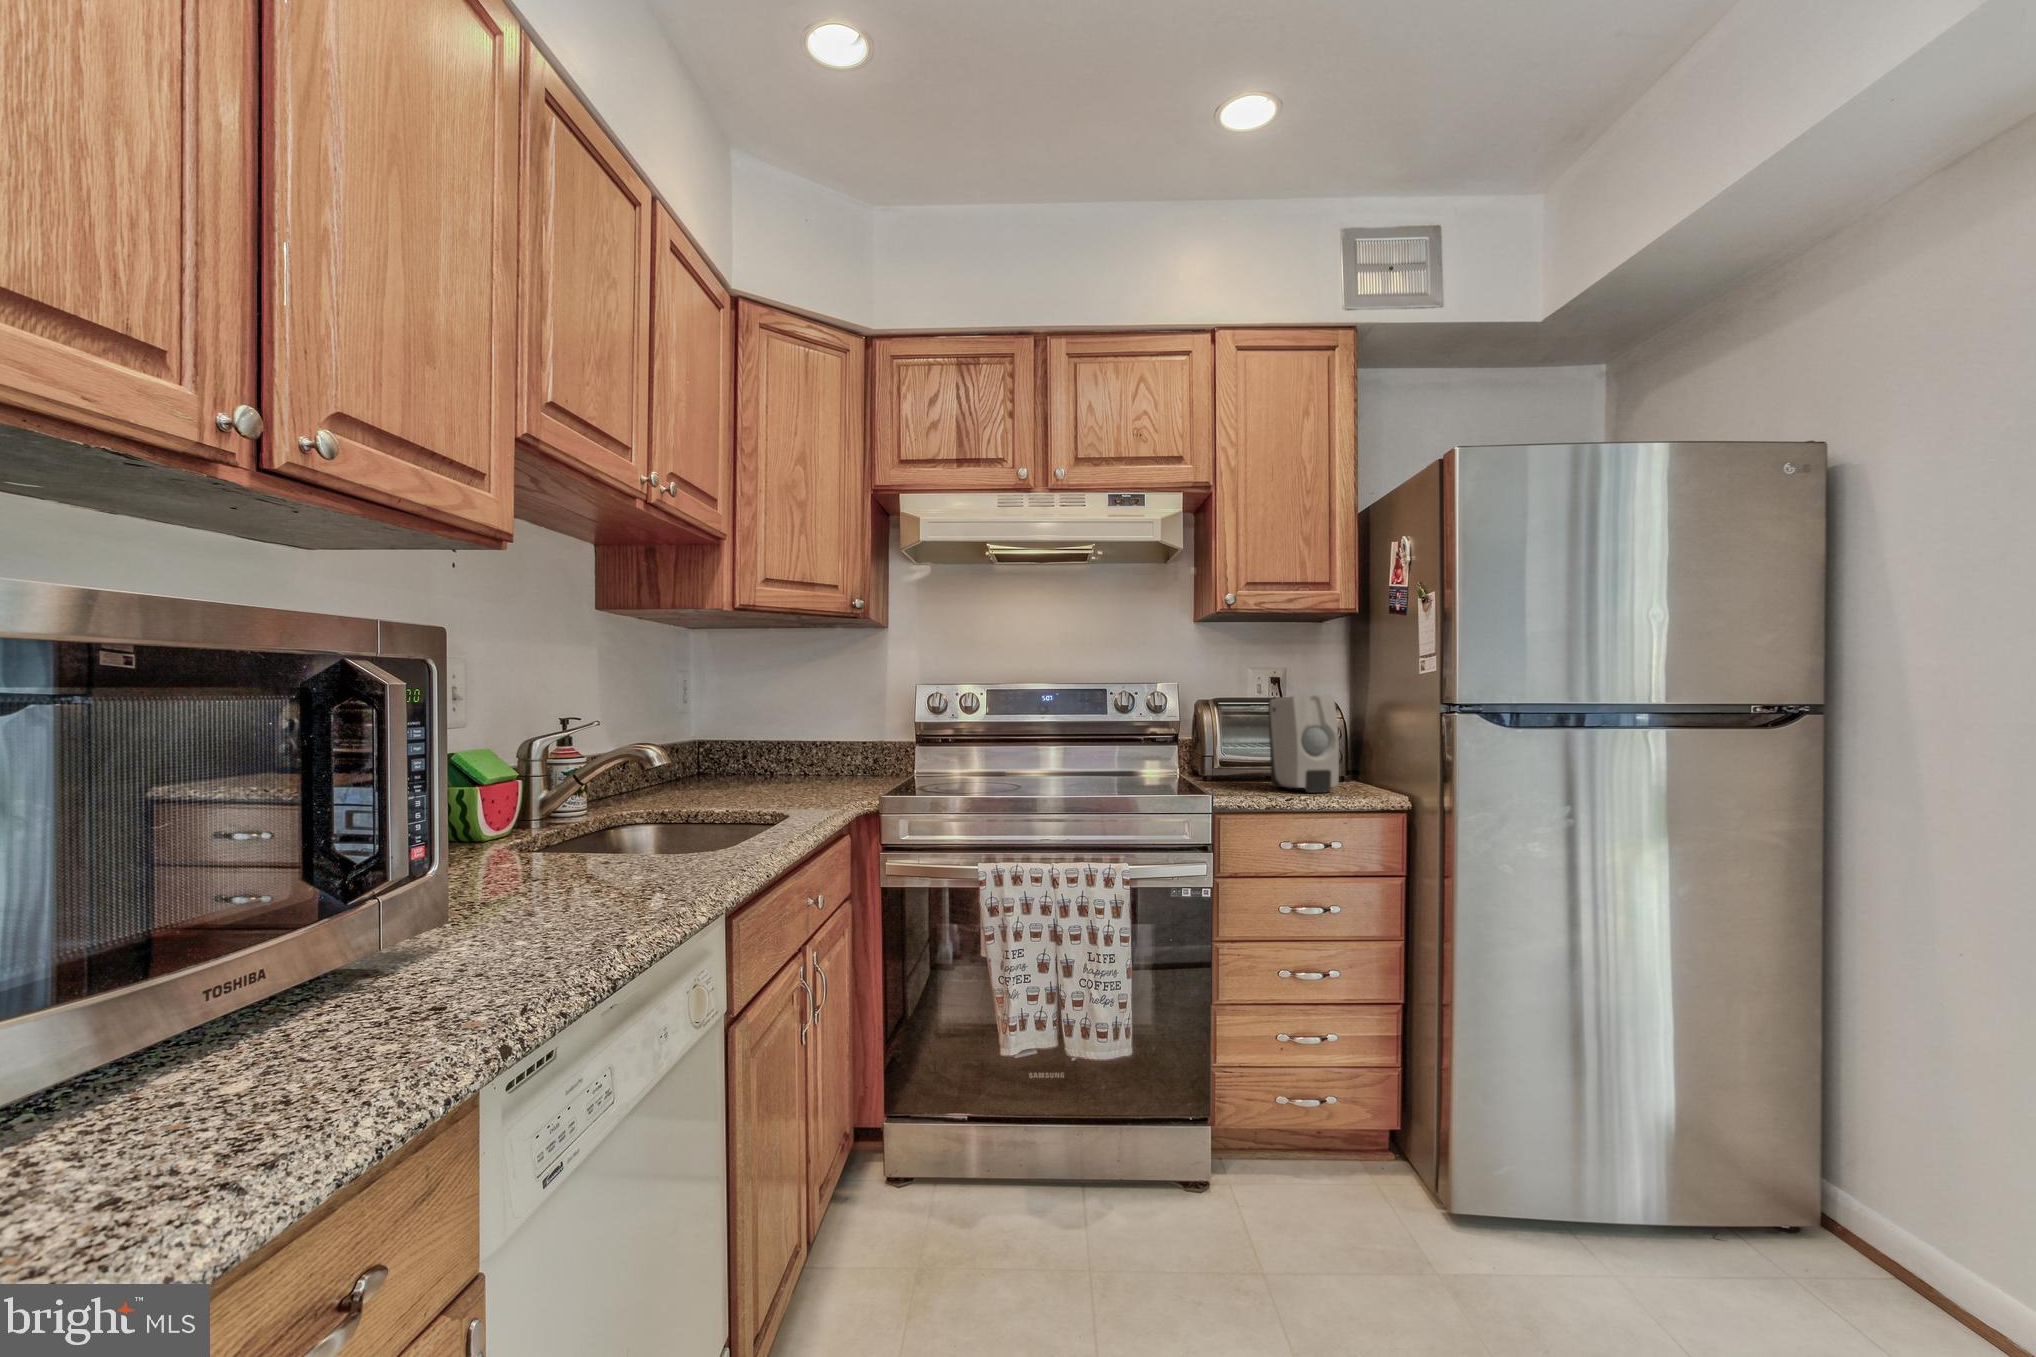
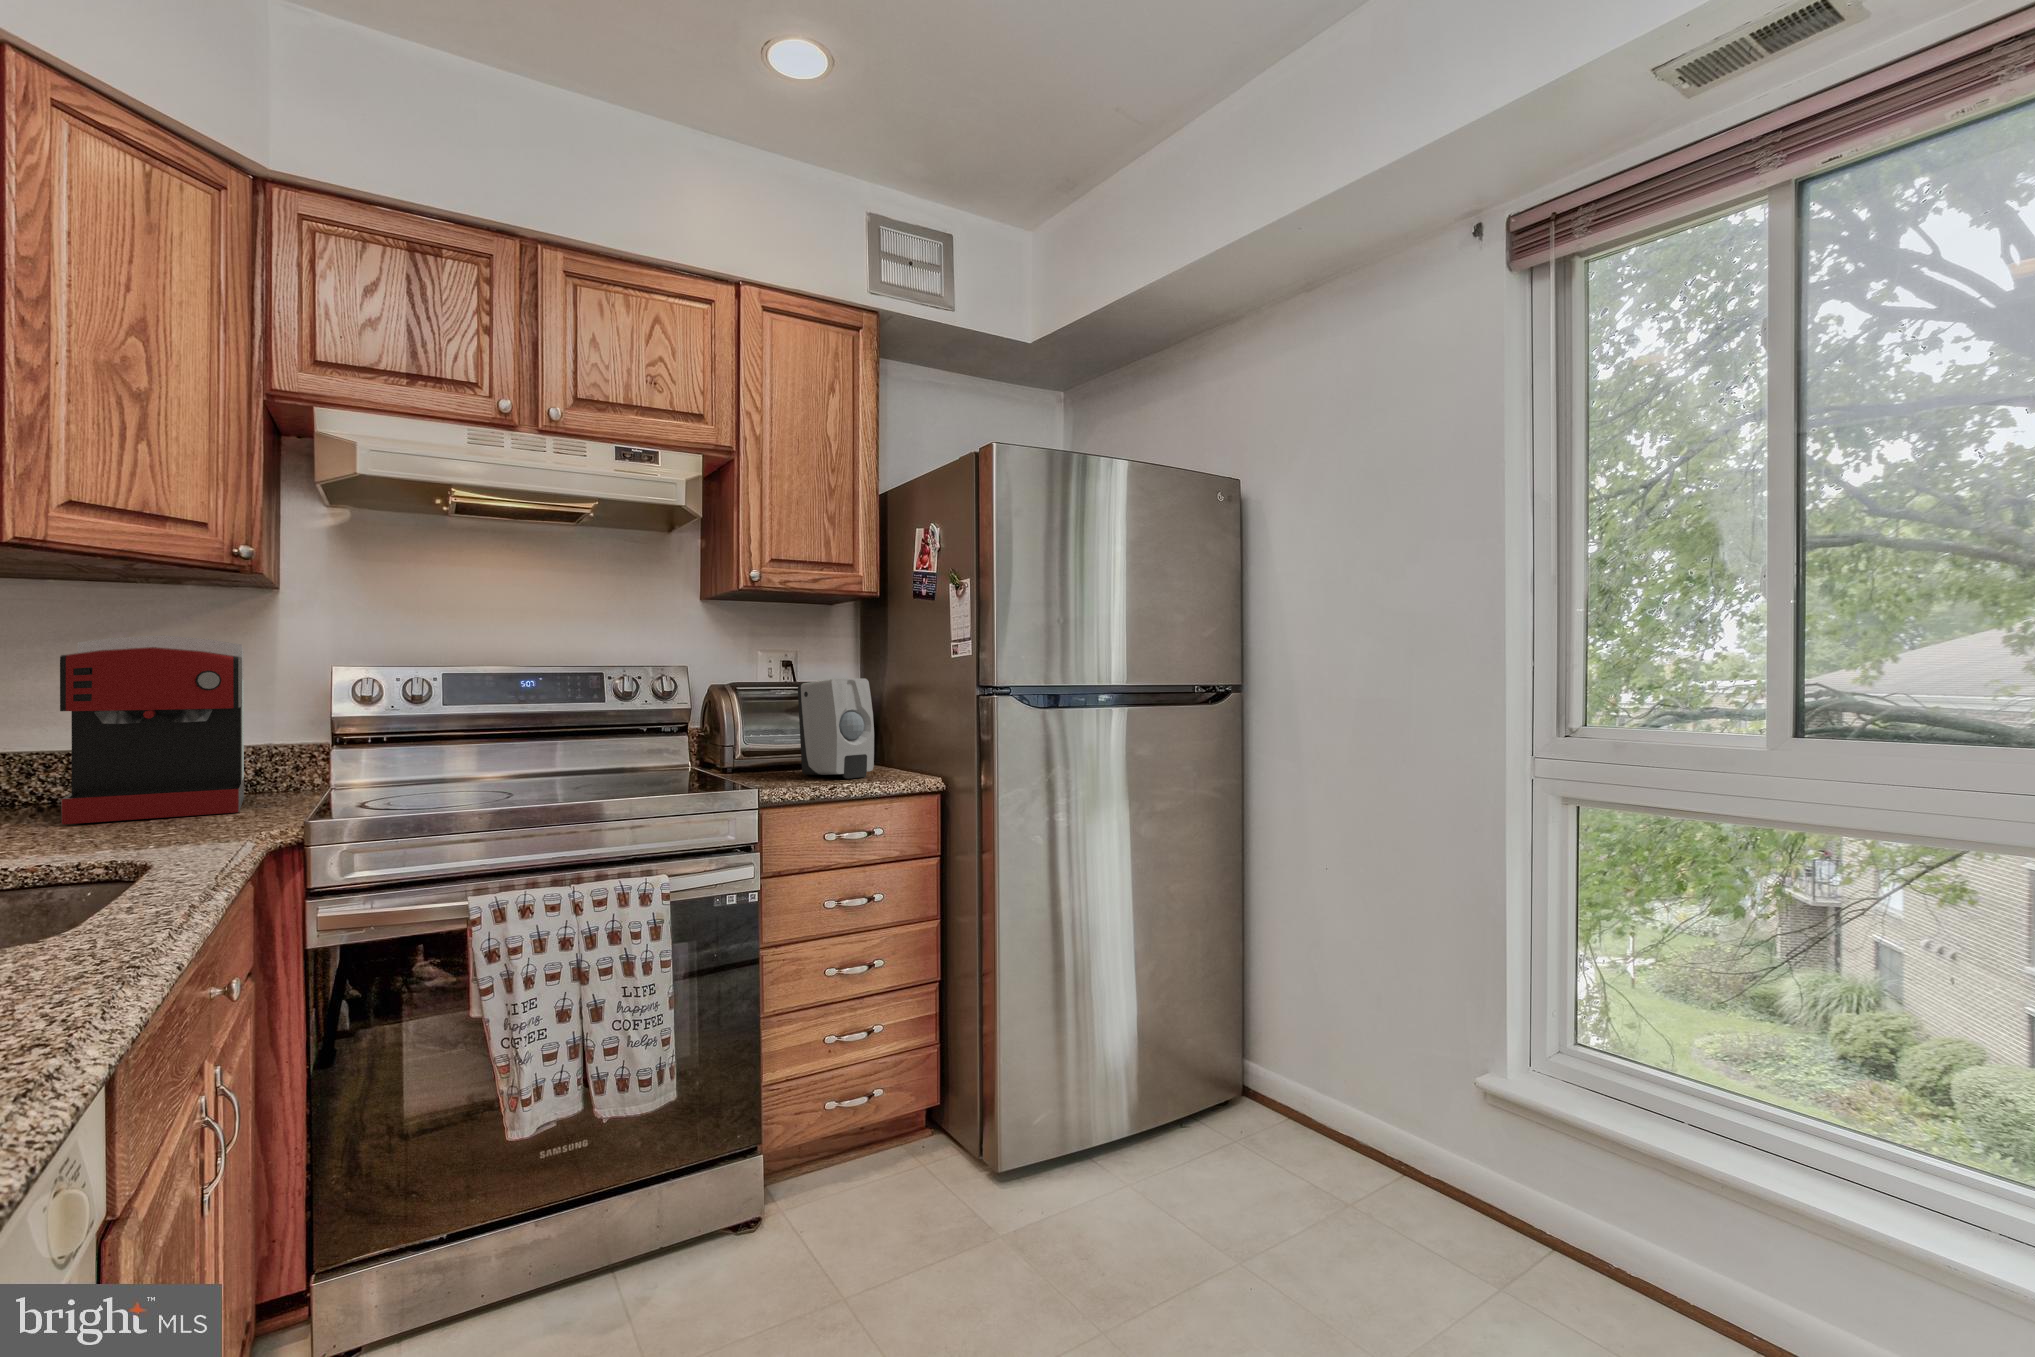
coffee maker: none [766,662,867,787] -> present [60,635,244,824]

